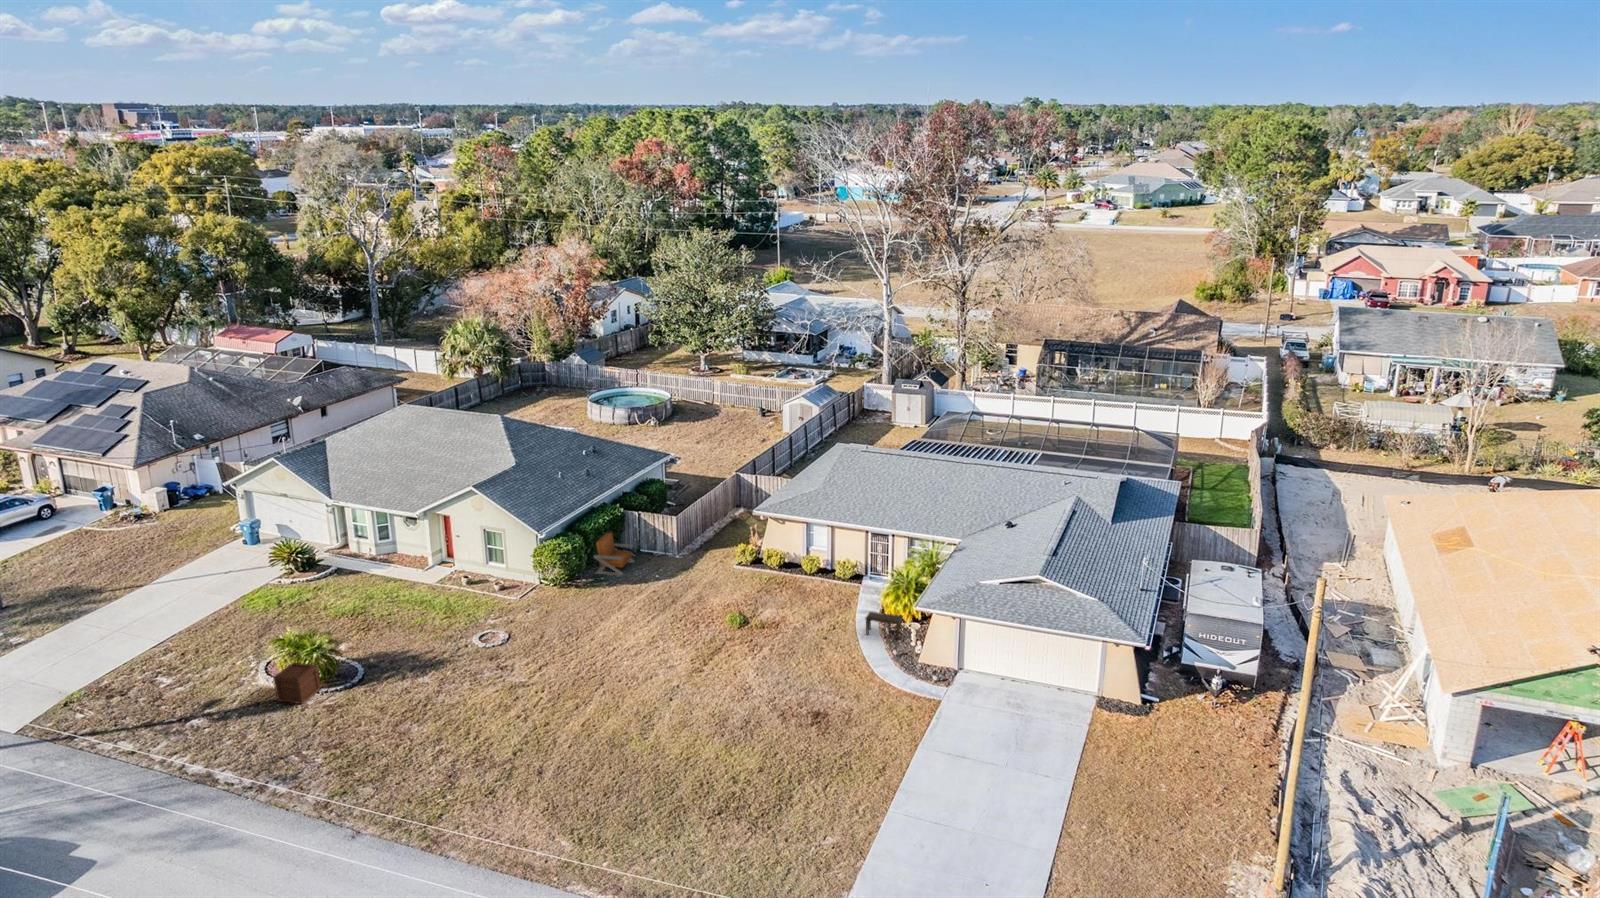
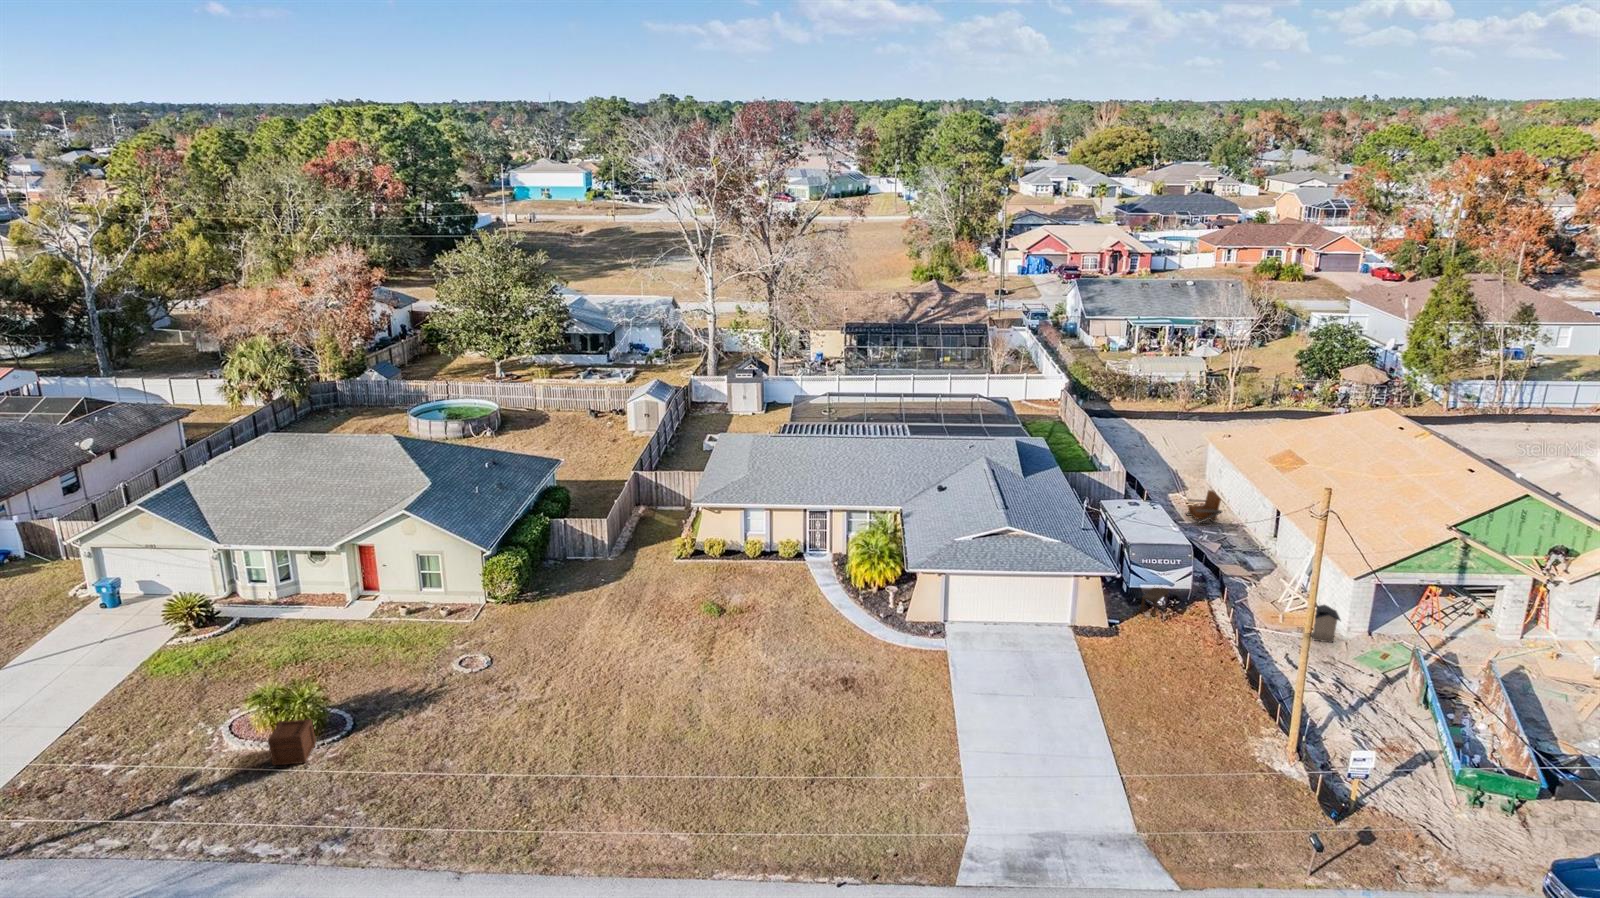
lounge chair: present [594,533,634,575] -> present [1186,490,1222,527]
bench: present [866,612,902,639] -> present [1141,588,1169,616]
trash can: none [1432,731,1472,782] -> present [1311,605,1340,643]

